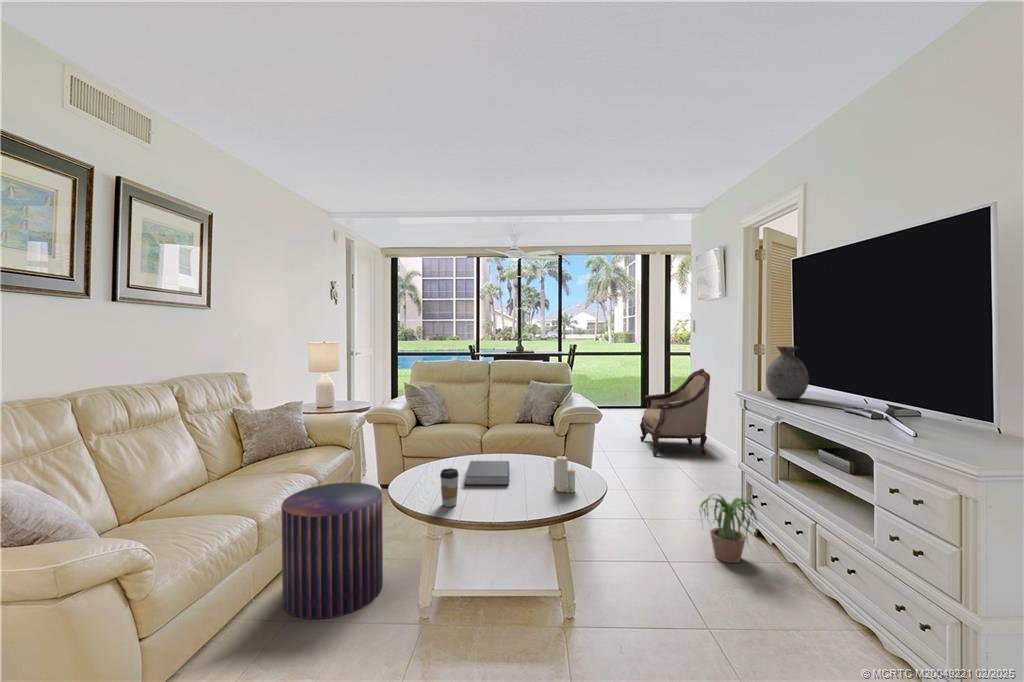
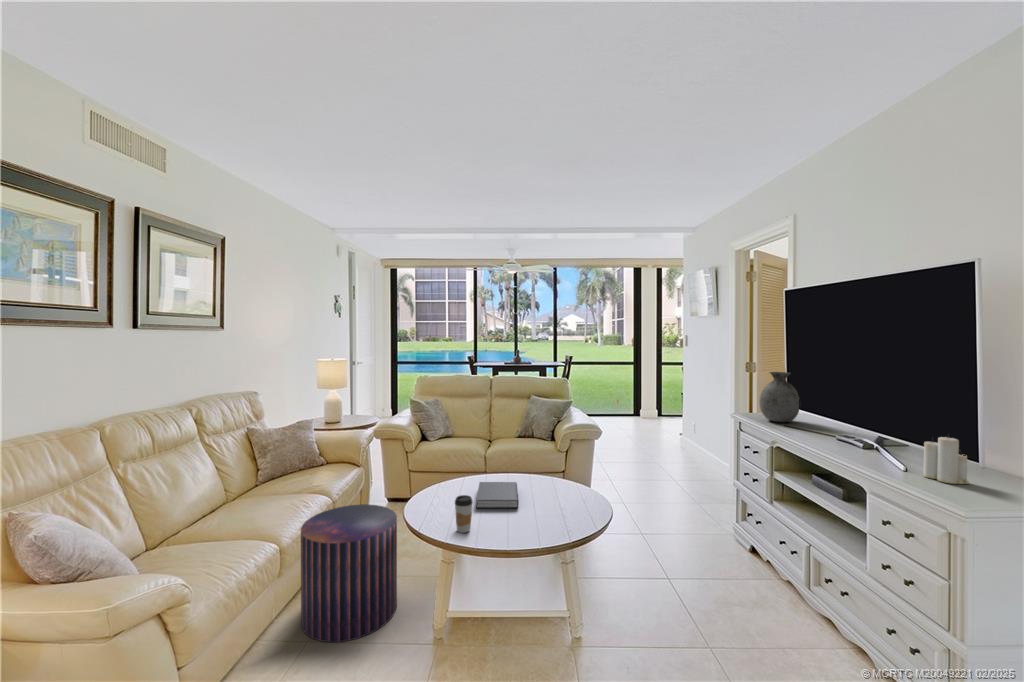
armchair: present [640,369,710,456] -> none [634,382,701,467]
candle: present [554,456,575,492] -> present [923,437,969,484]
potted plant: present [700,495,757,563] -> none [689,513,762,580]

